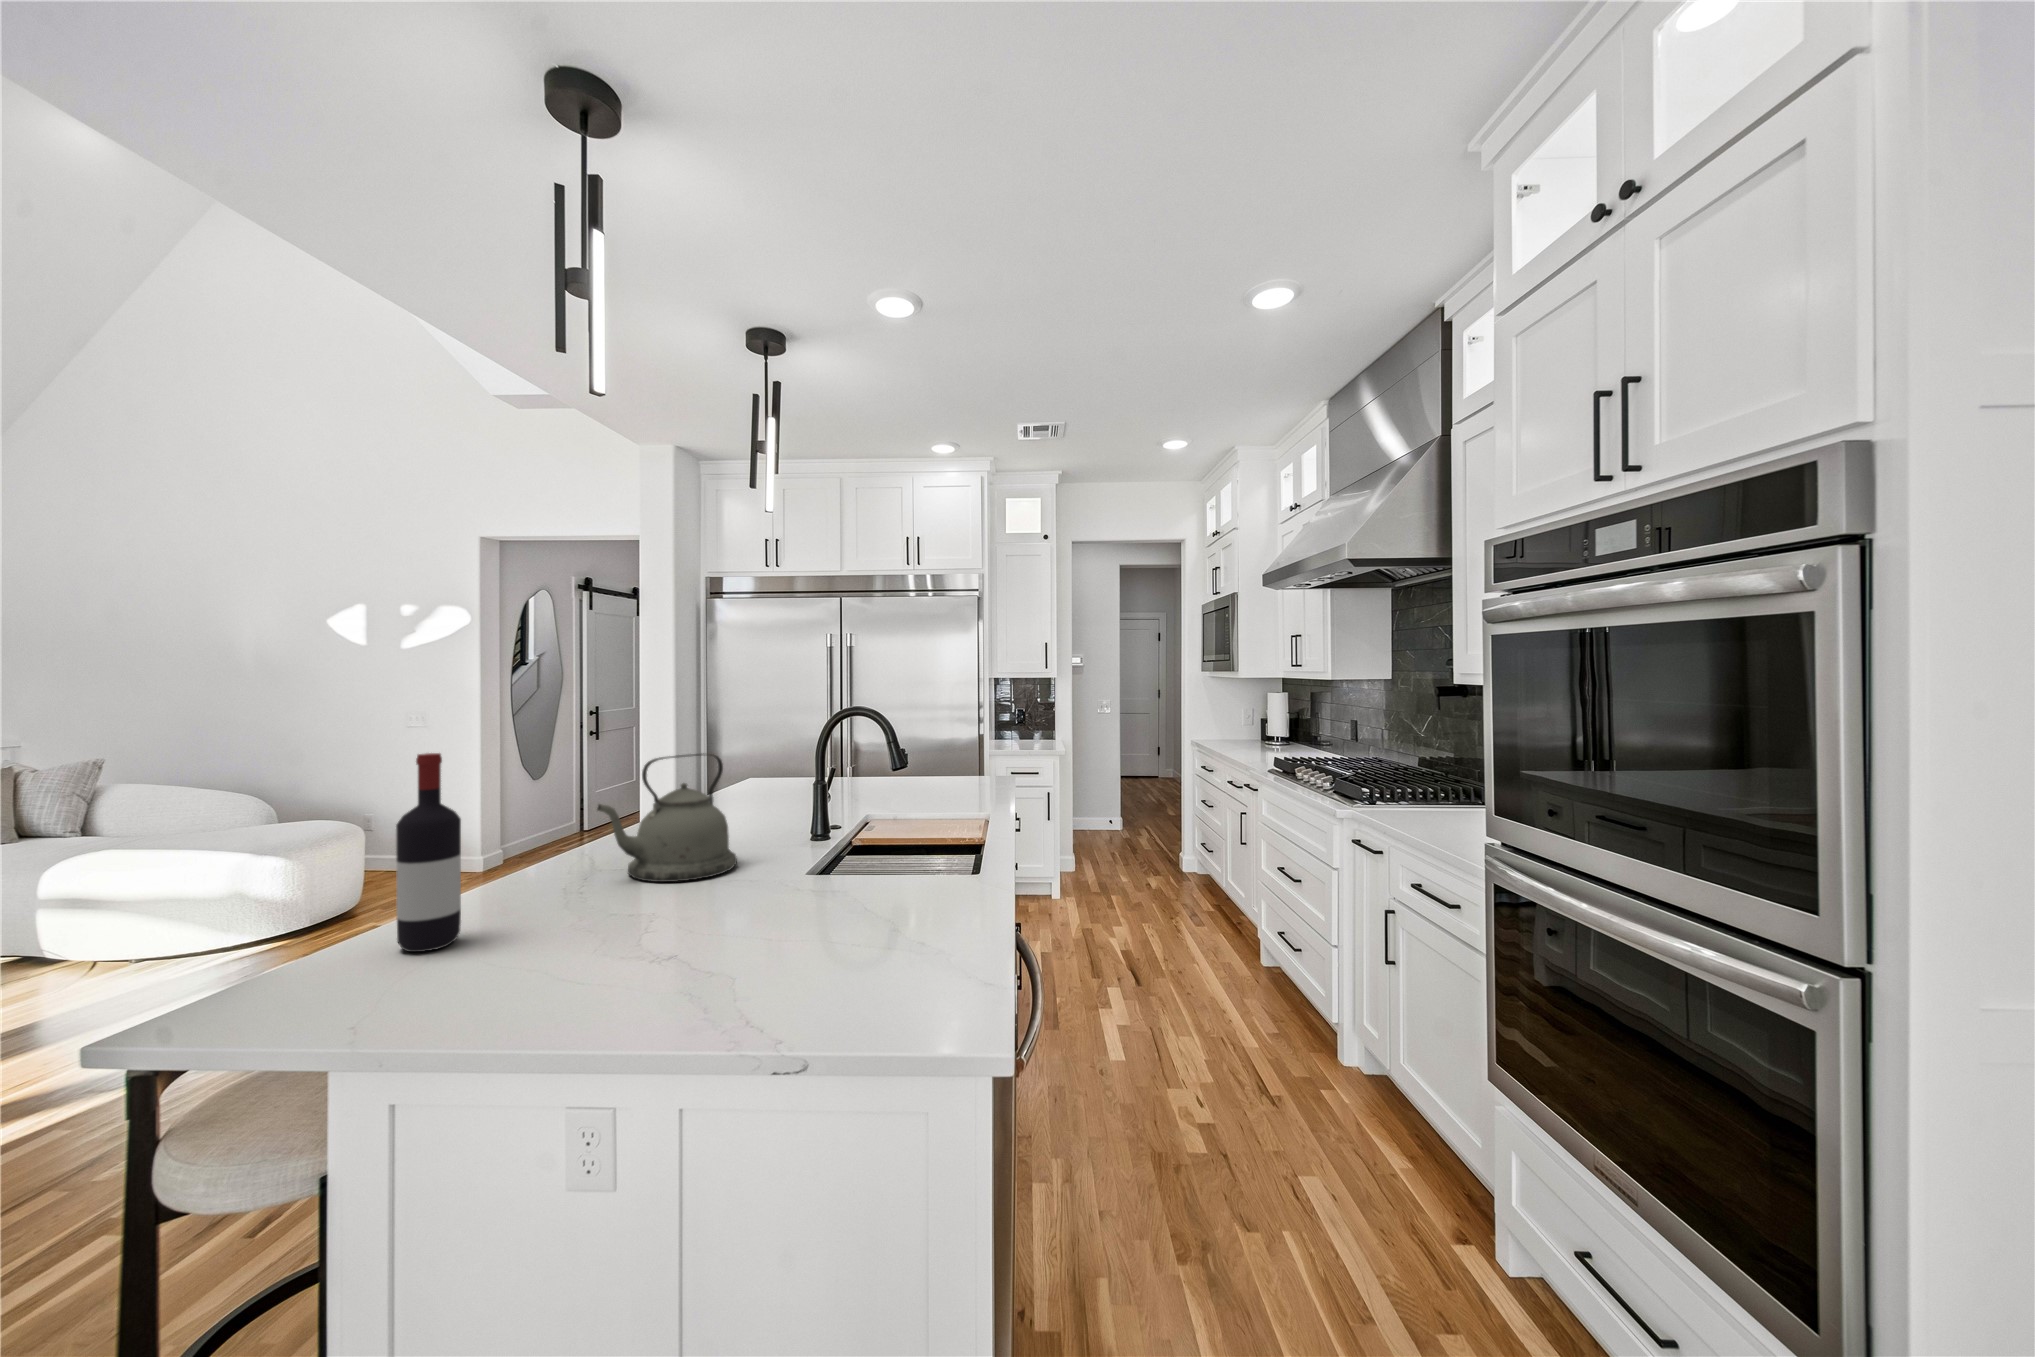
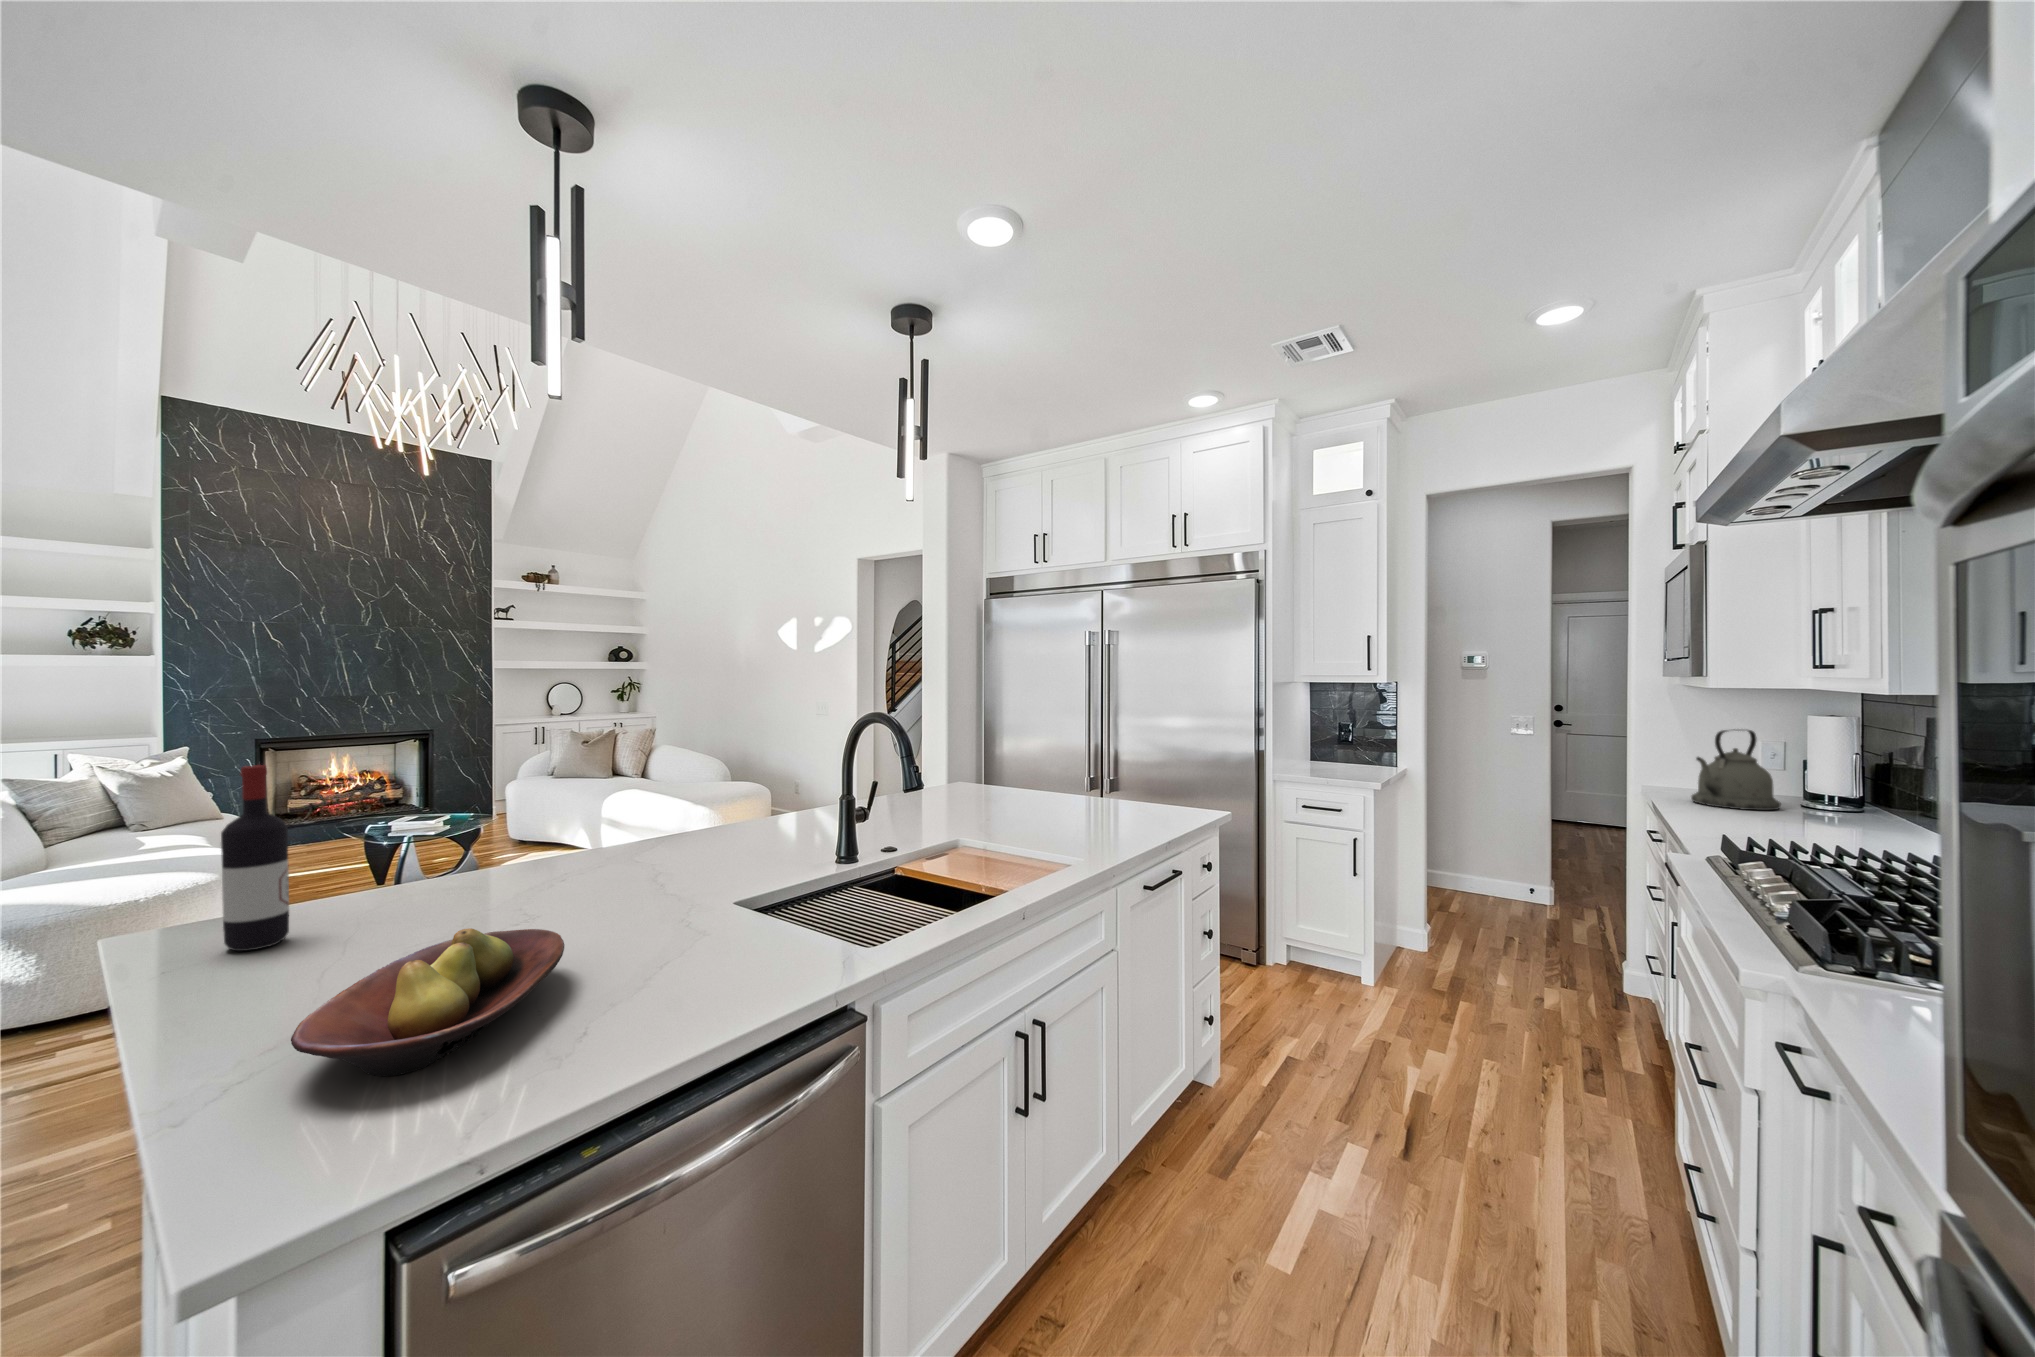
kettle: present [597,753,737,882] -> present [1691,729,1781,810]
fruit bowl: none [720,866,910,961] -> present [291,928,564,1076]

